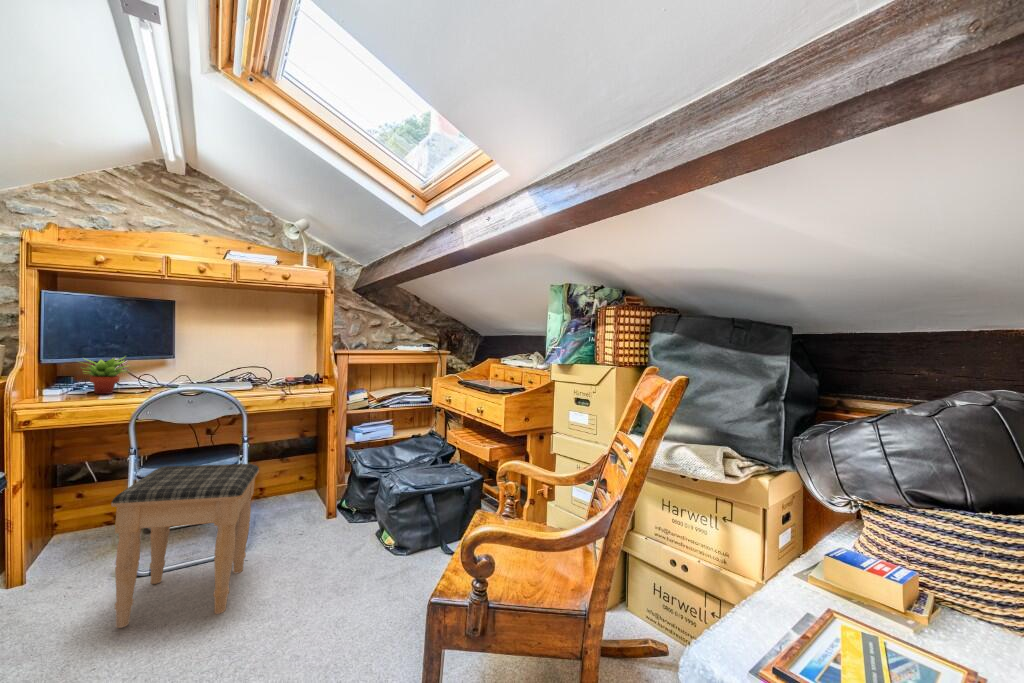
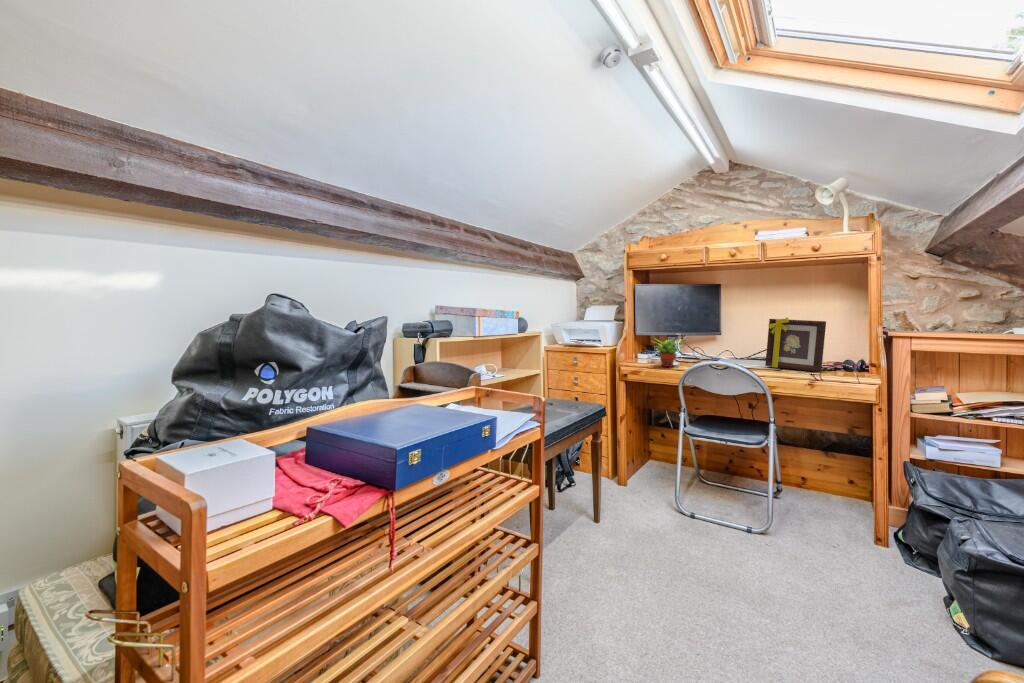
picture frame: none [231,336,289,386] -> present [765,318,826,372]
footstool: present [111,464,259,628] -> none [653,431,774,573]

